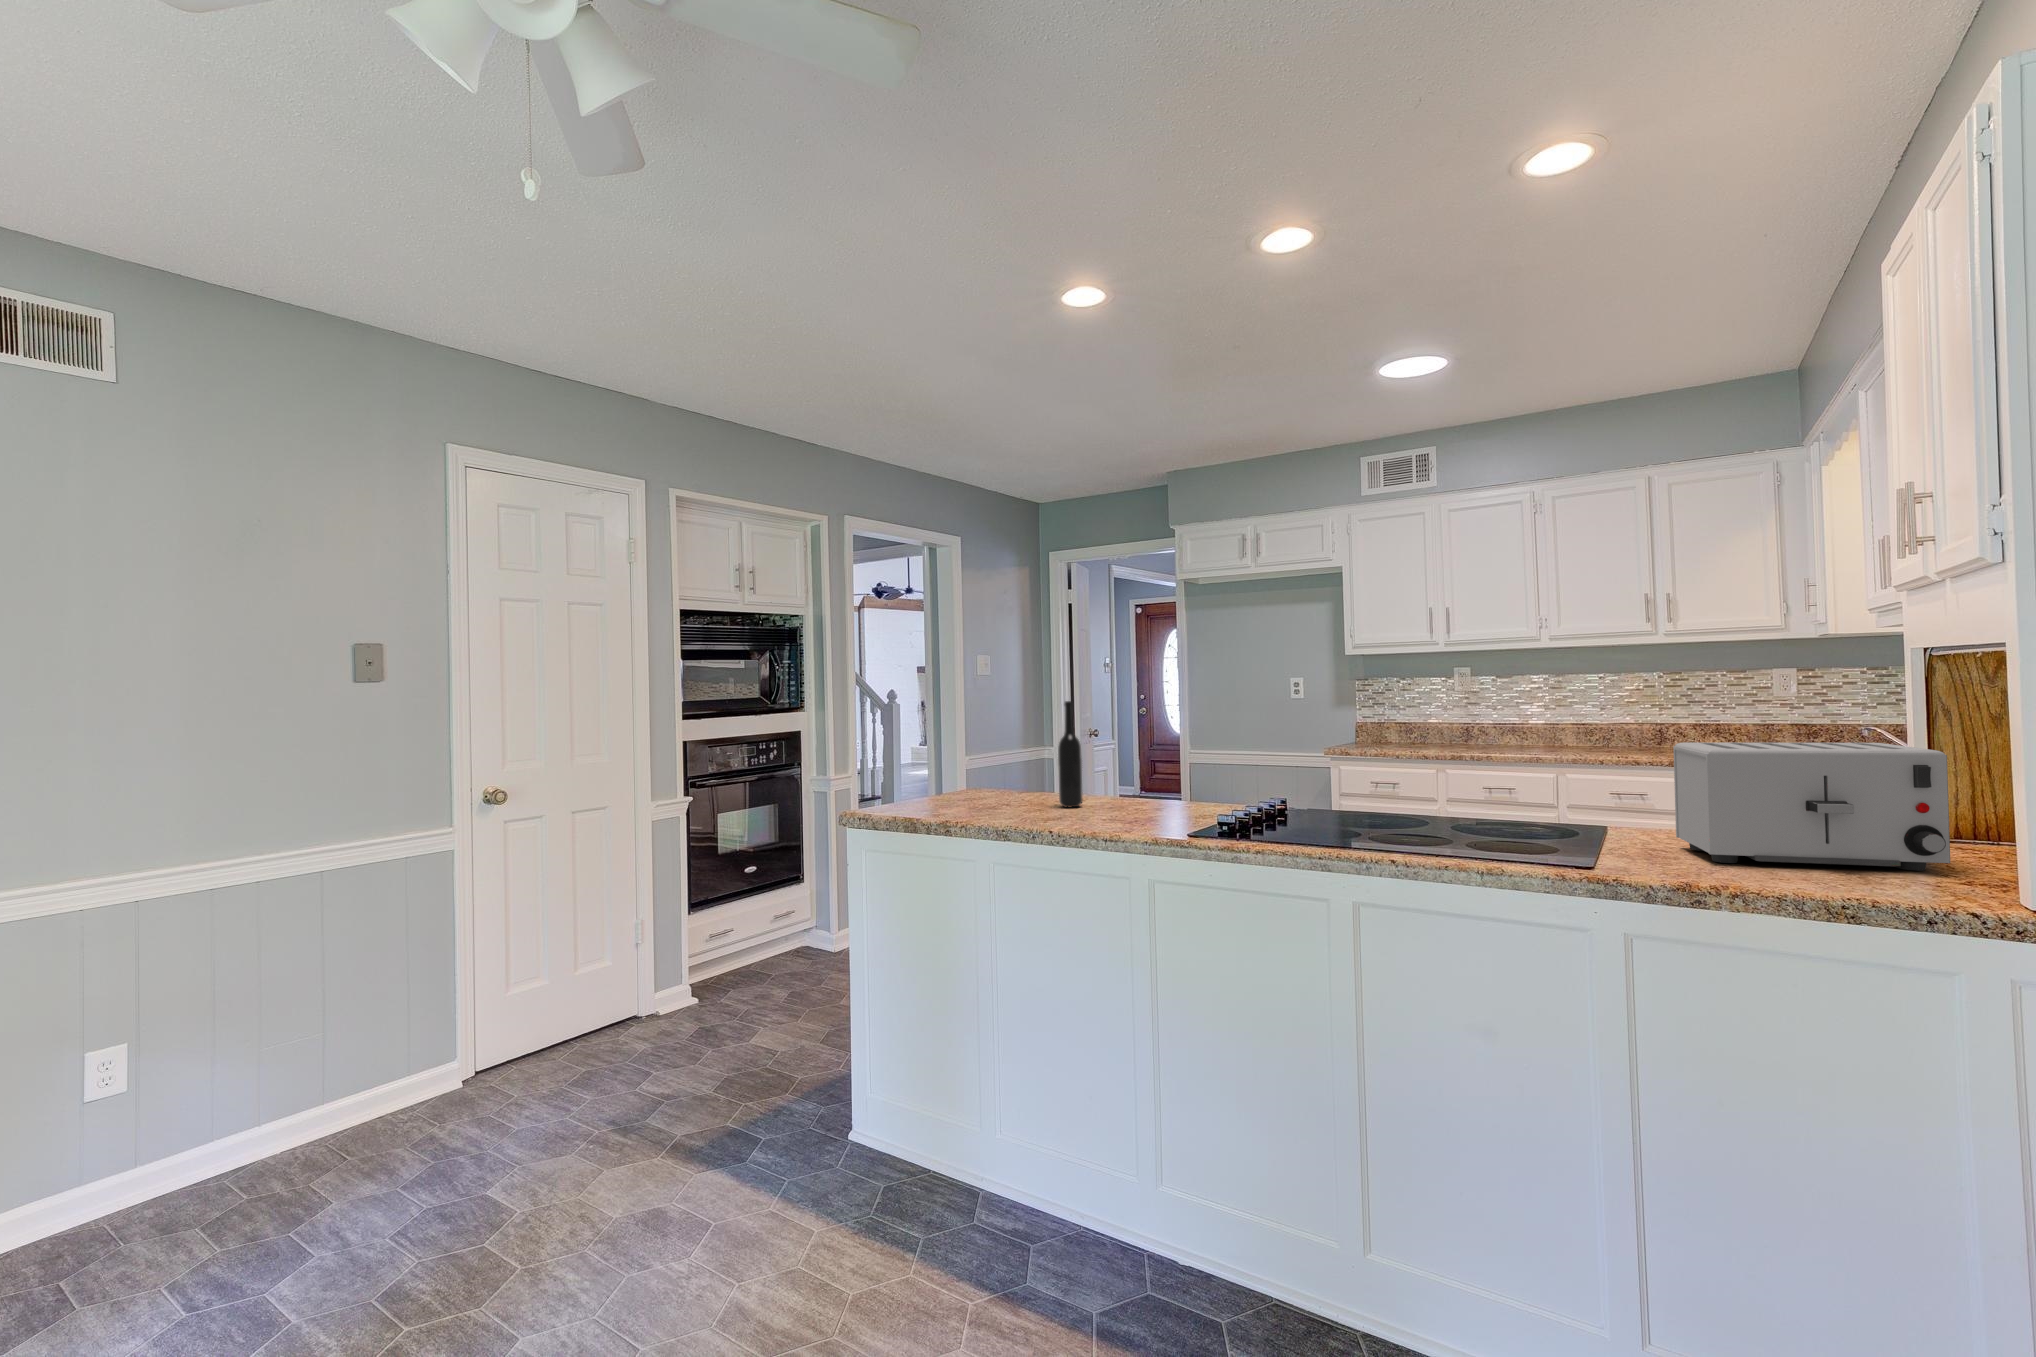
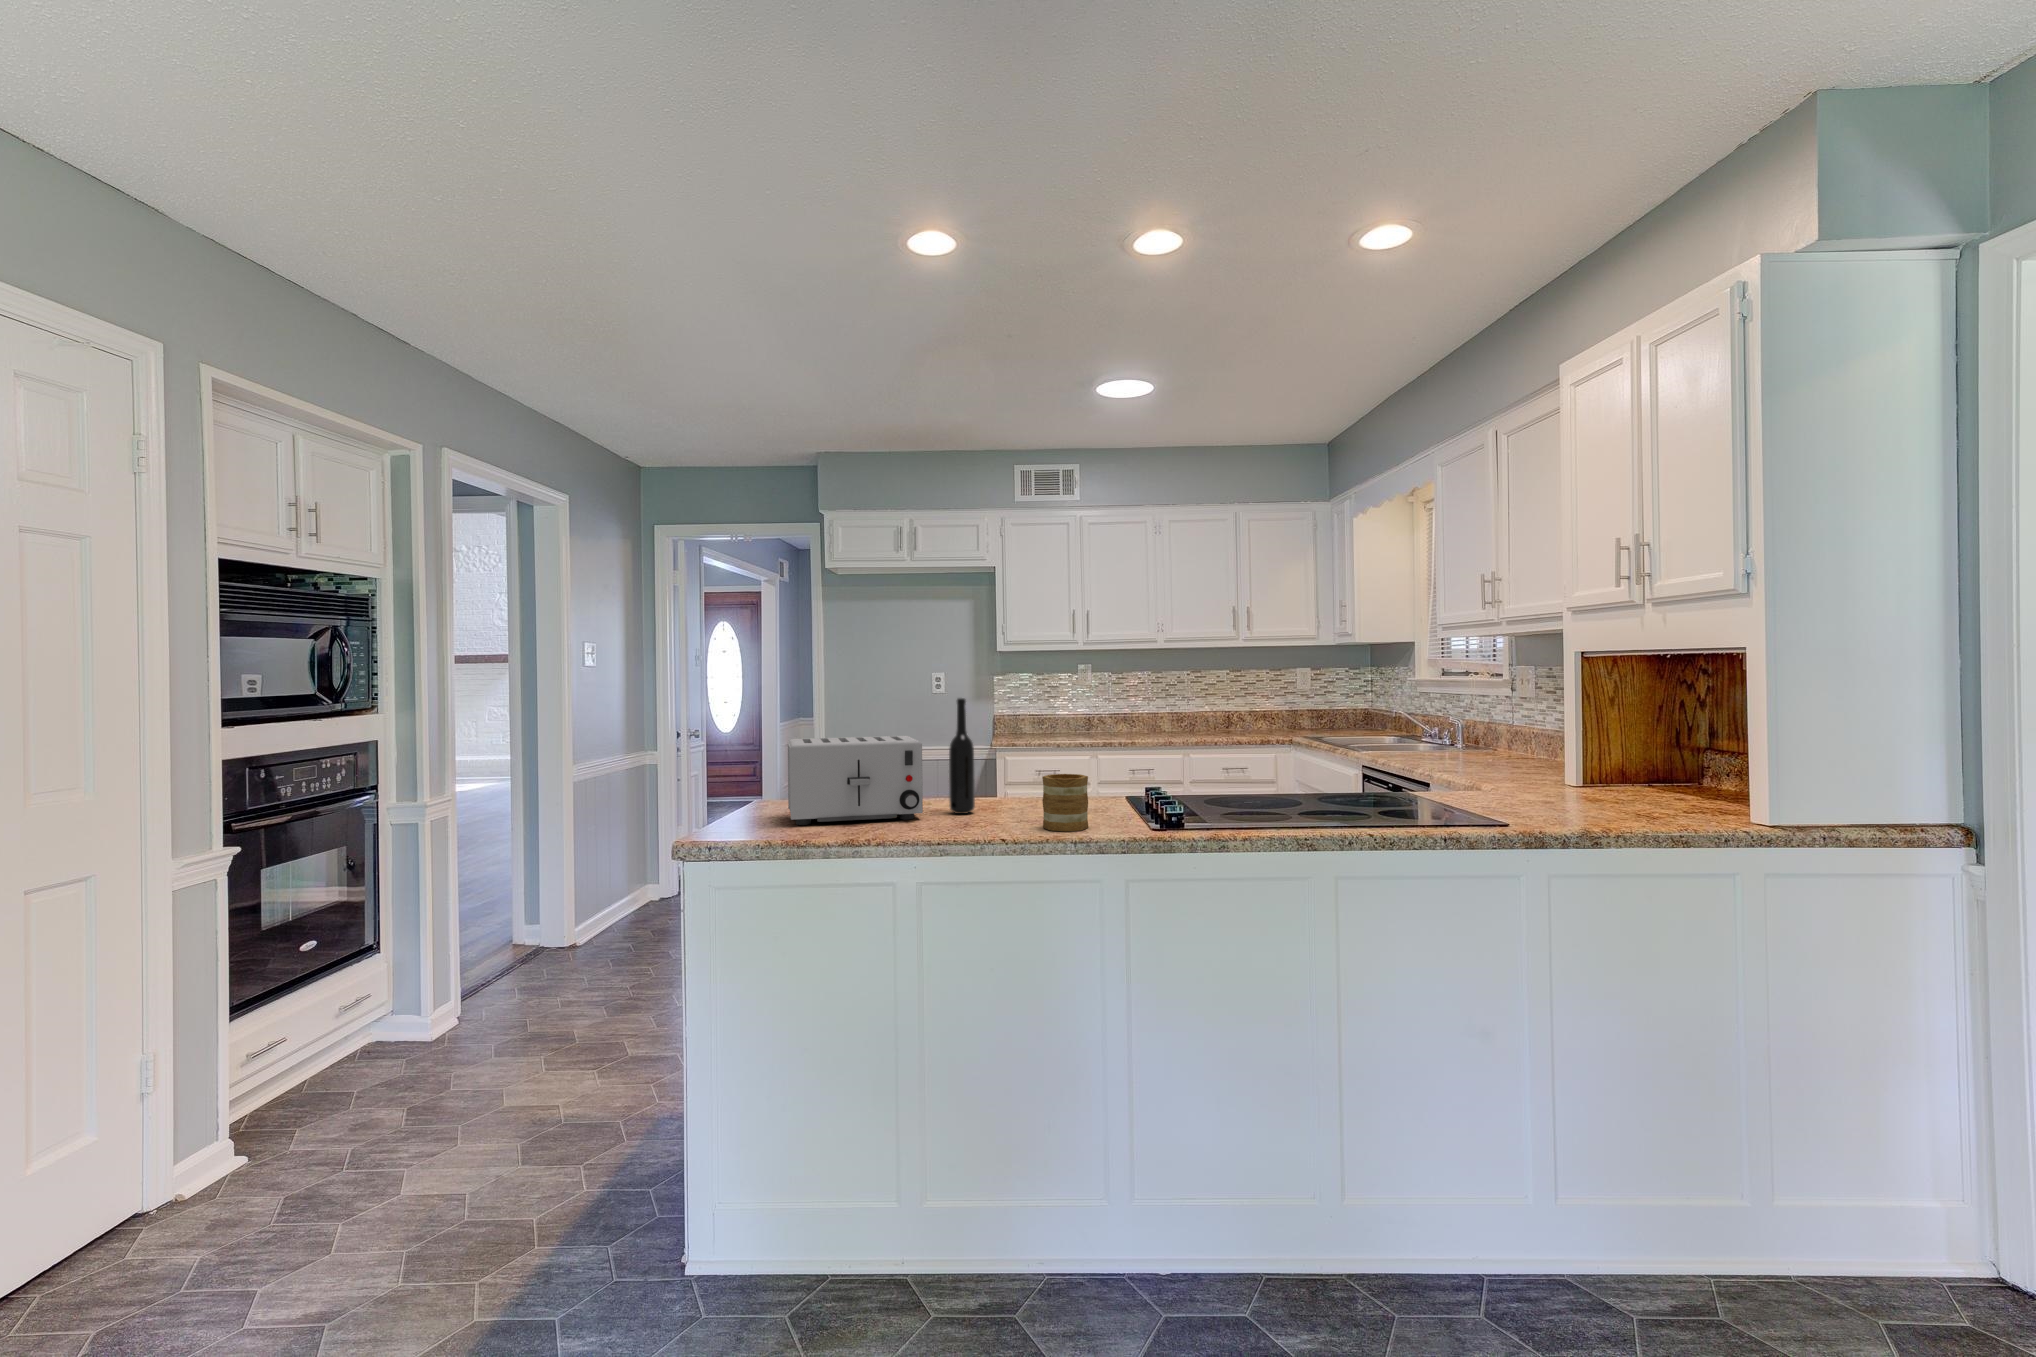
toaster: present [1673,742,1950,871] -> present [788,736,923,825]
mug: none [1081,773,1127,827] -> present [1042,774,1088,831]

